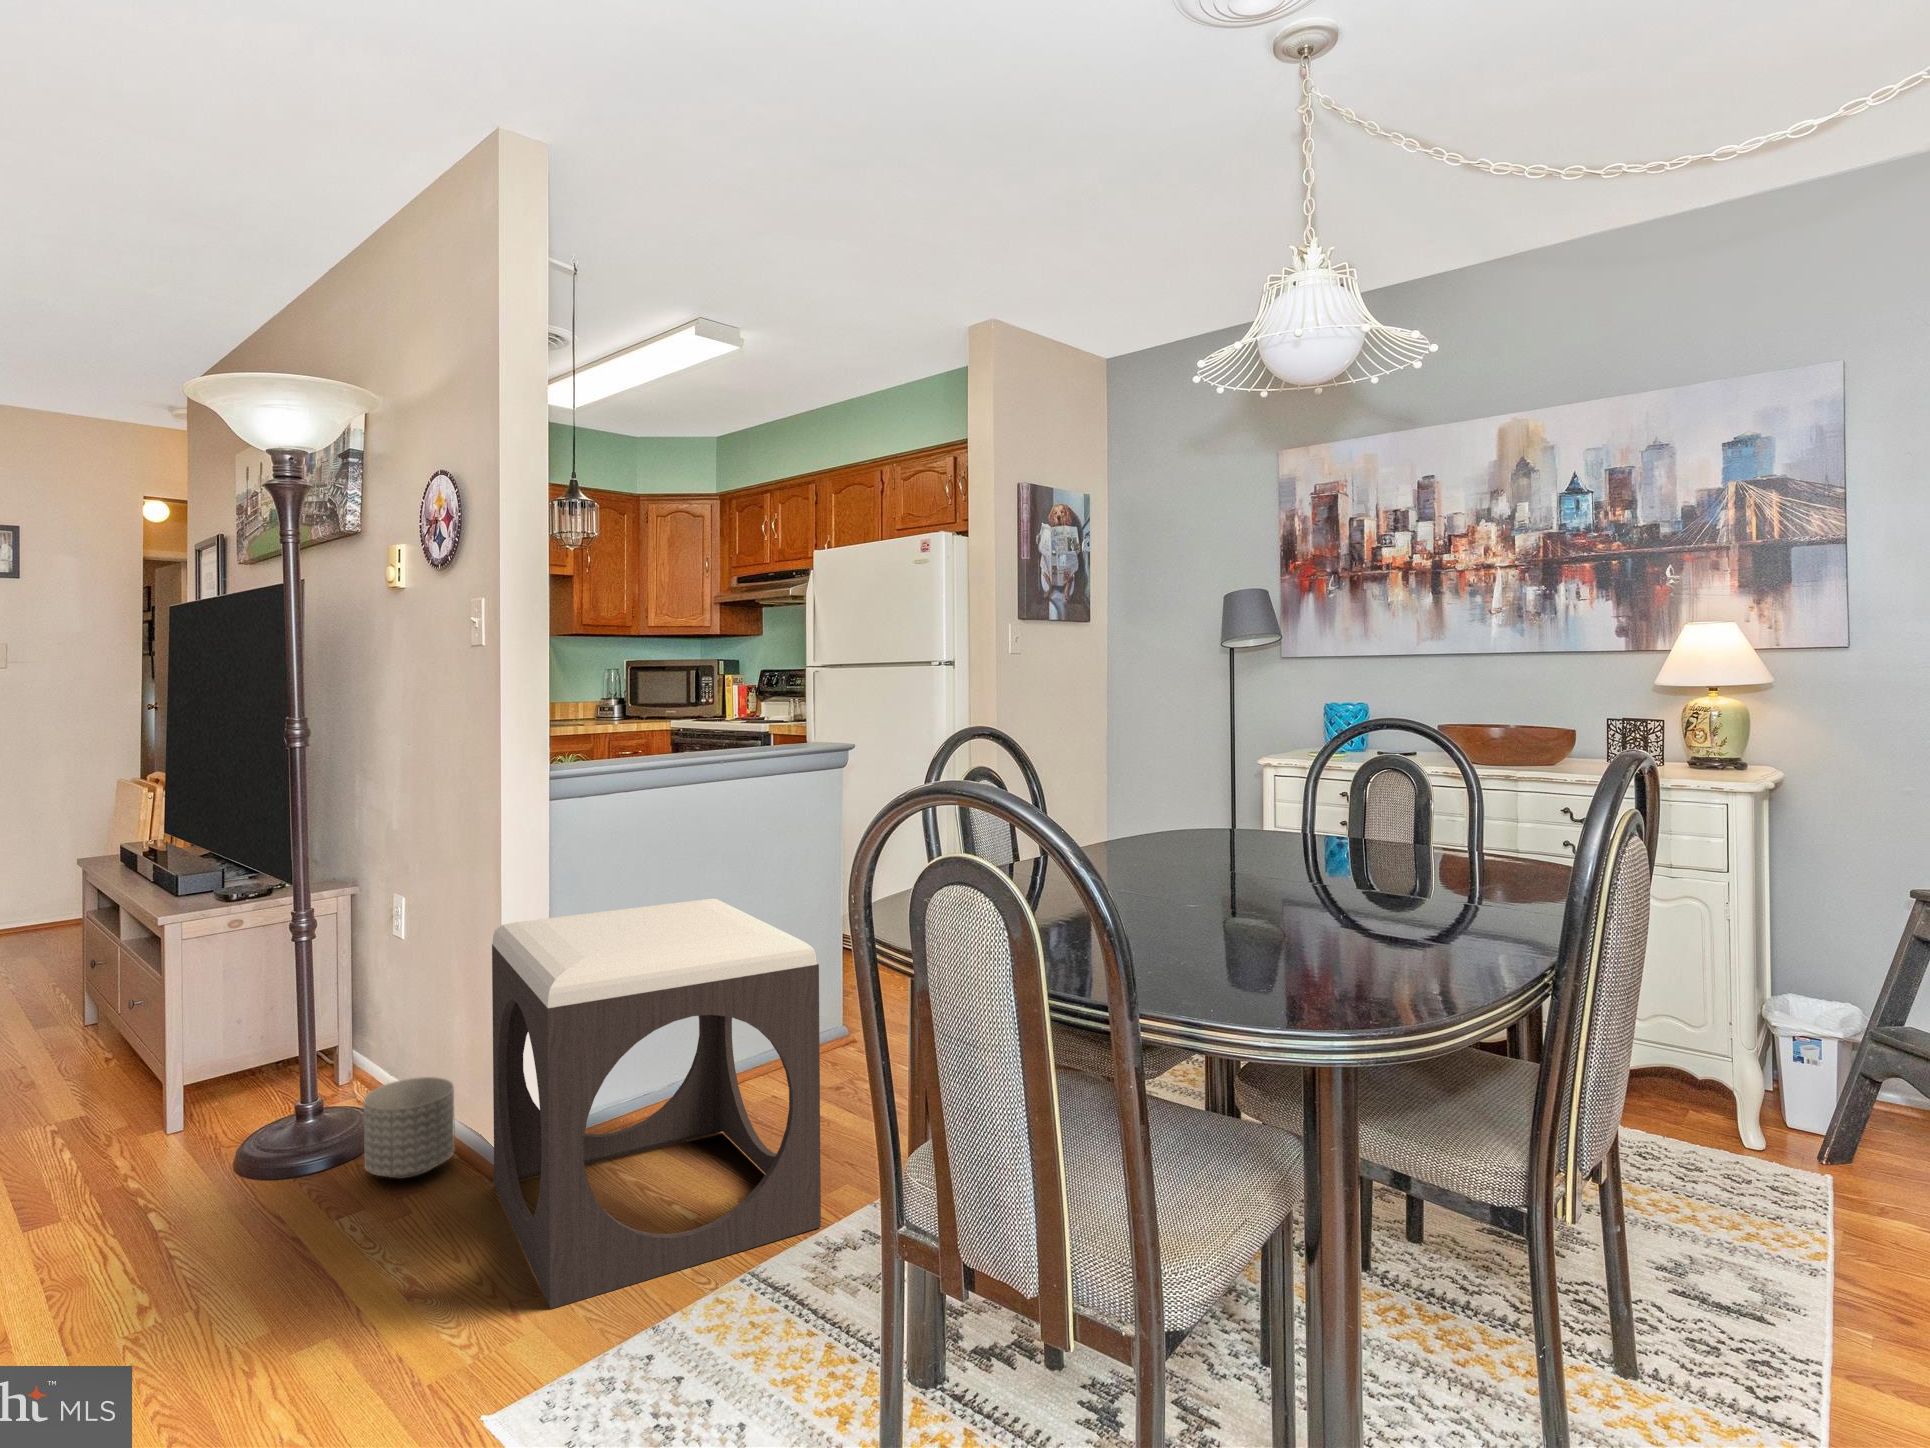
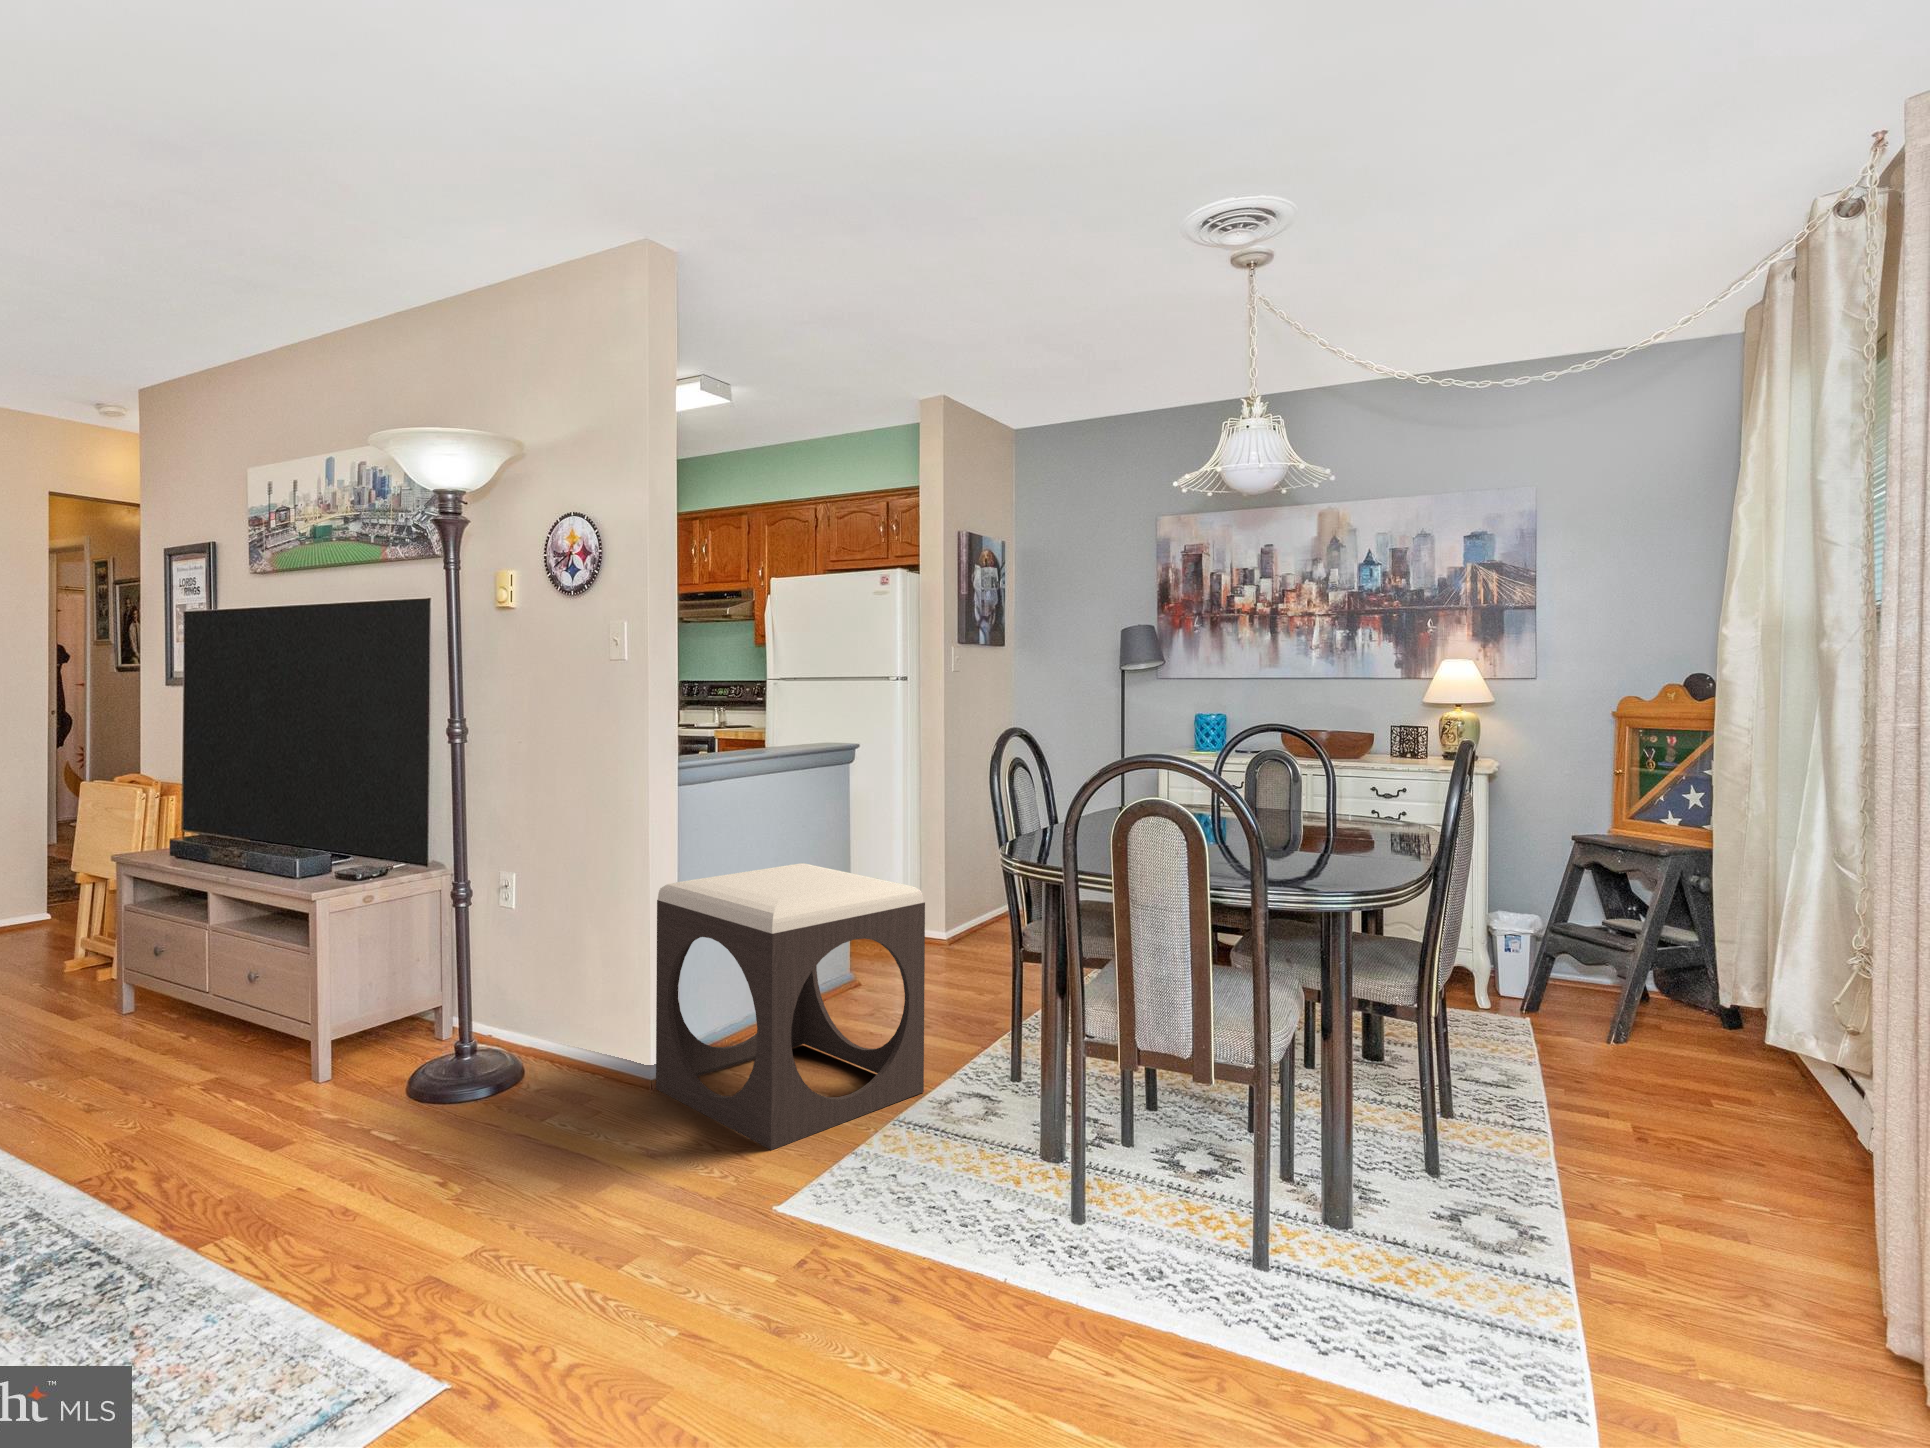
planter: present [364,1077,455,1179] -> none [542,1012,611,1090]

